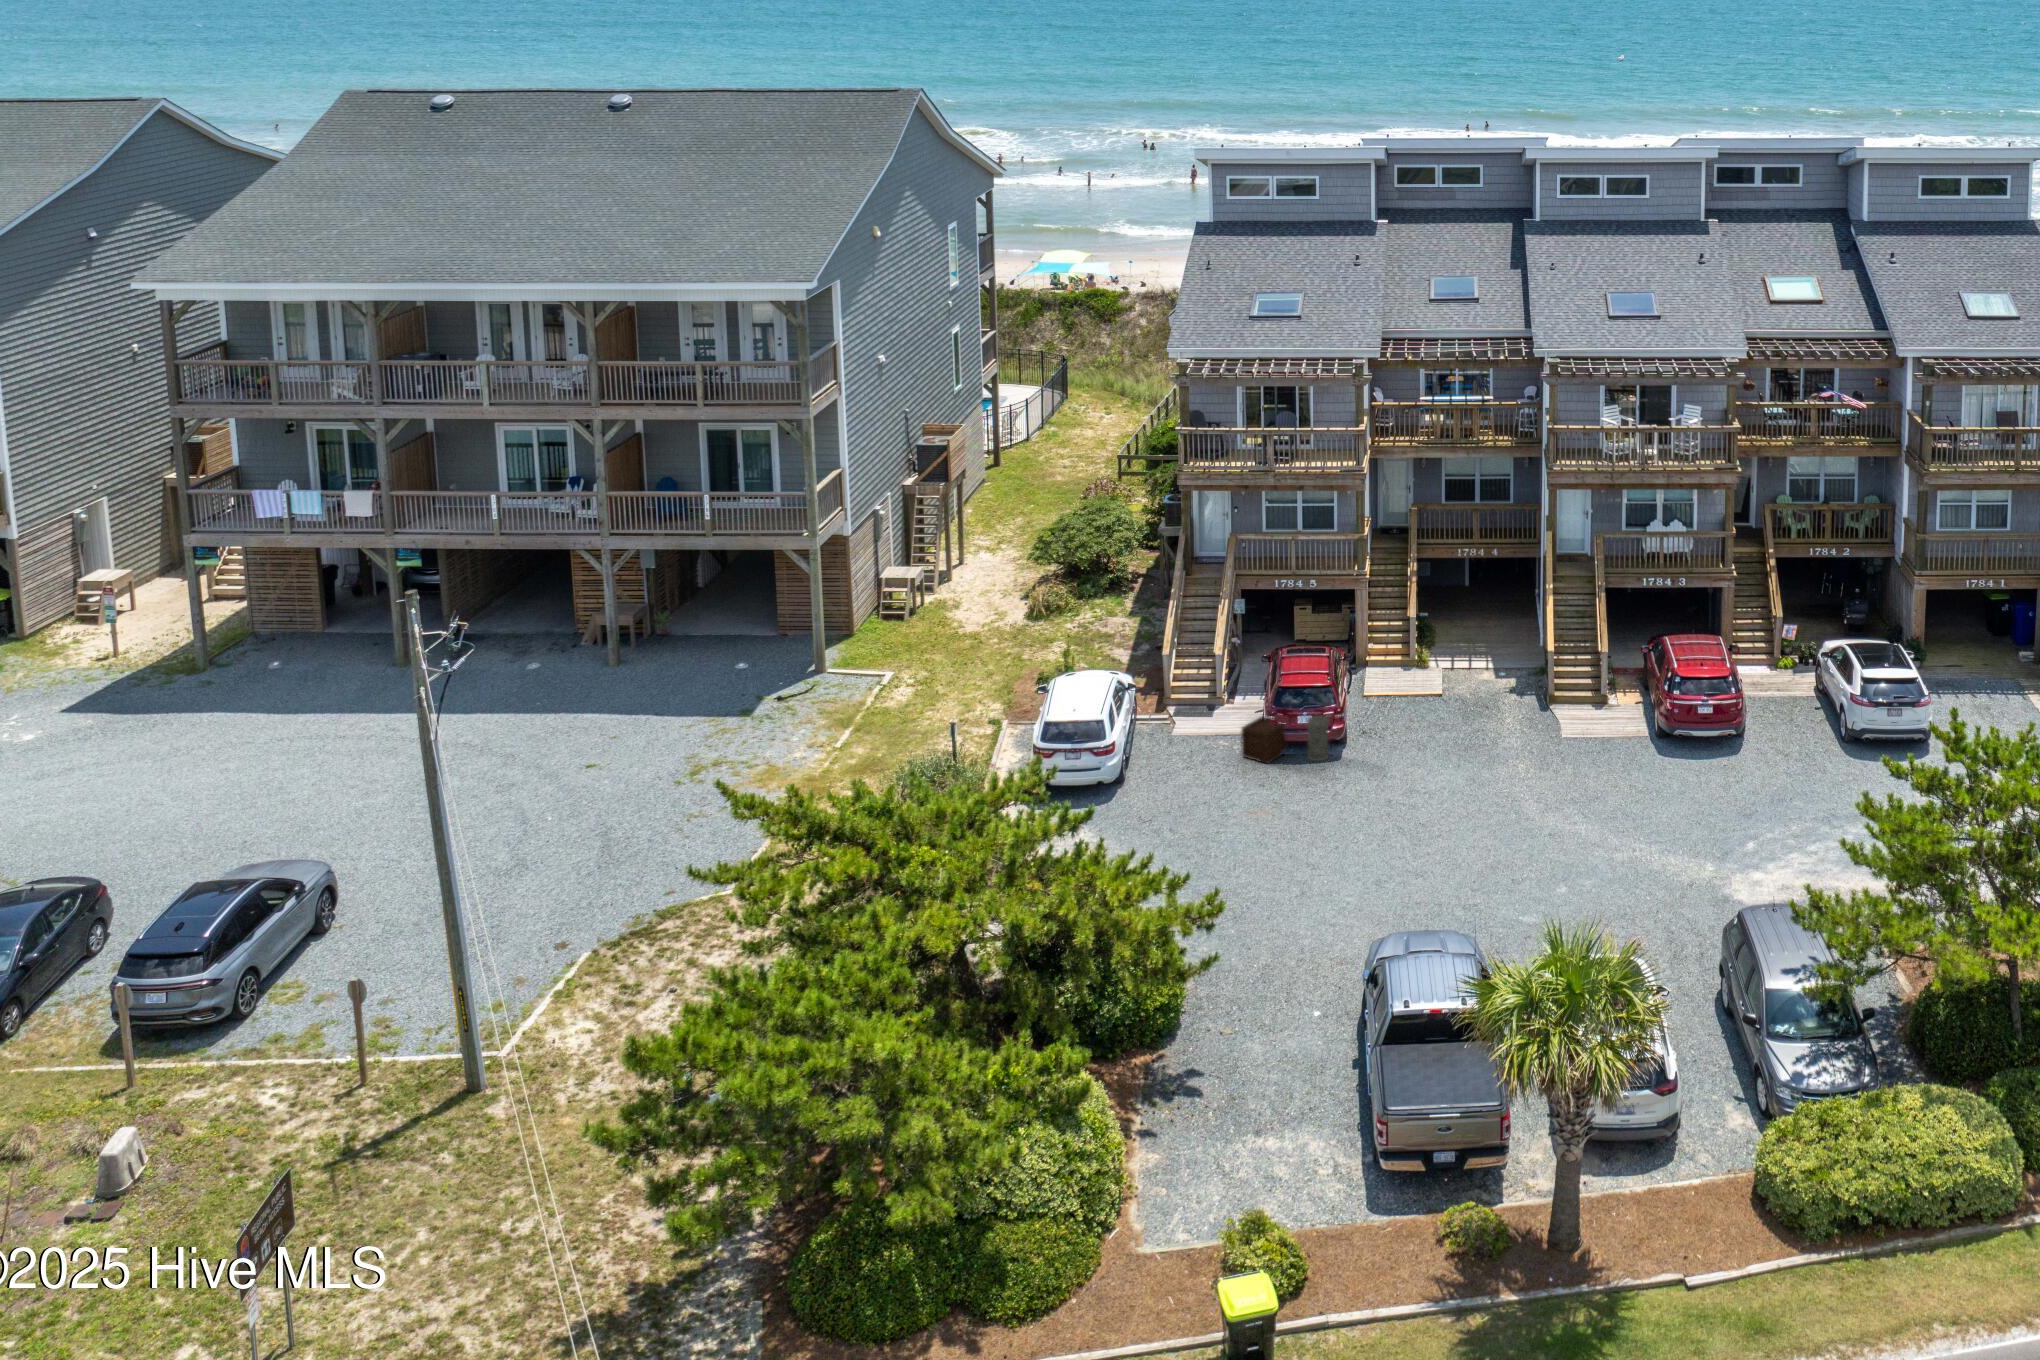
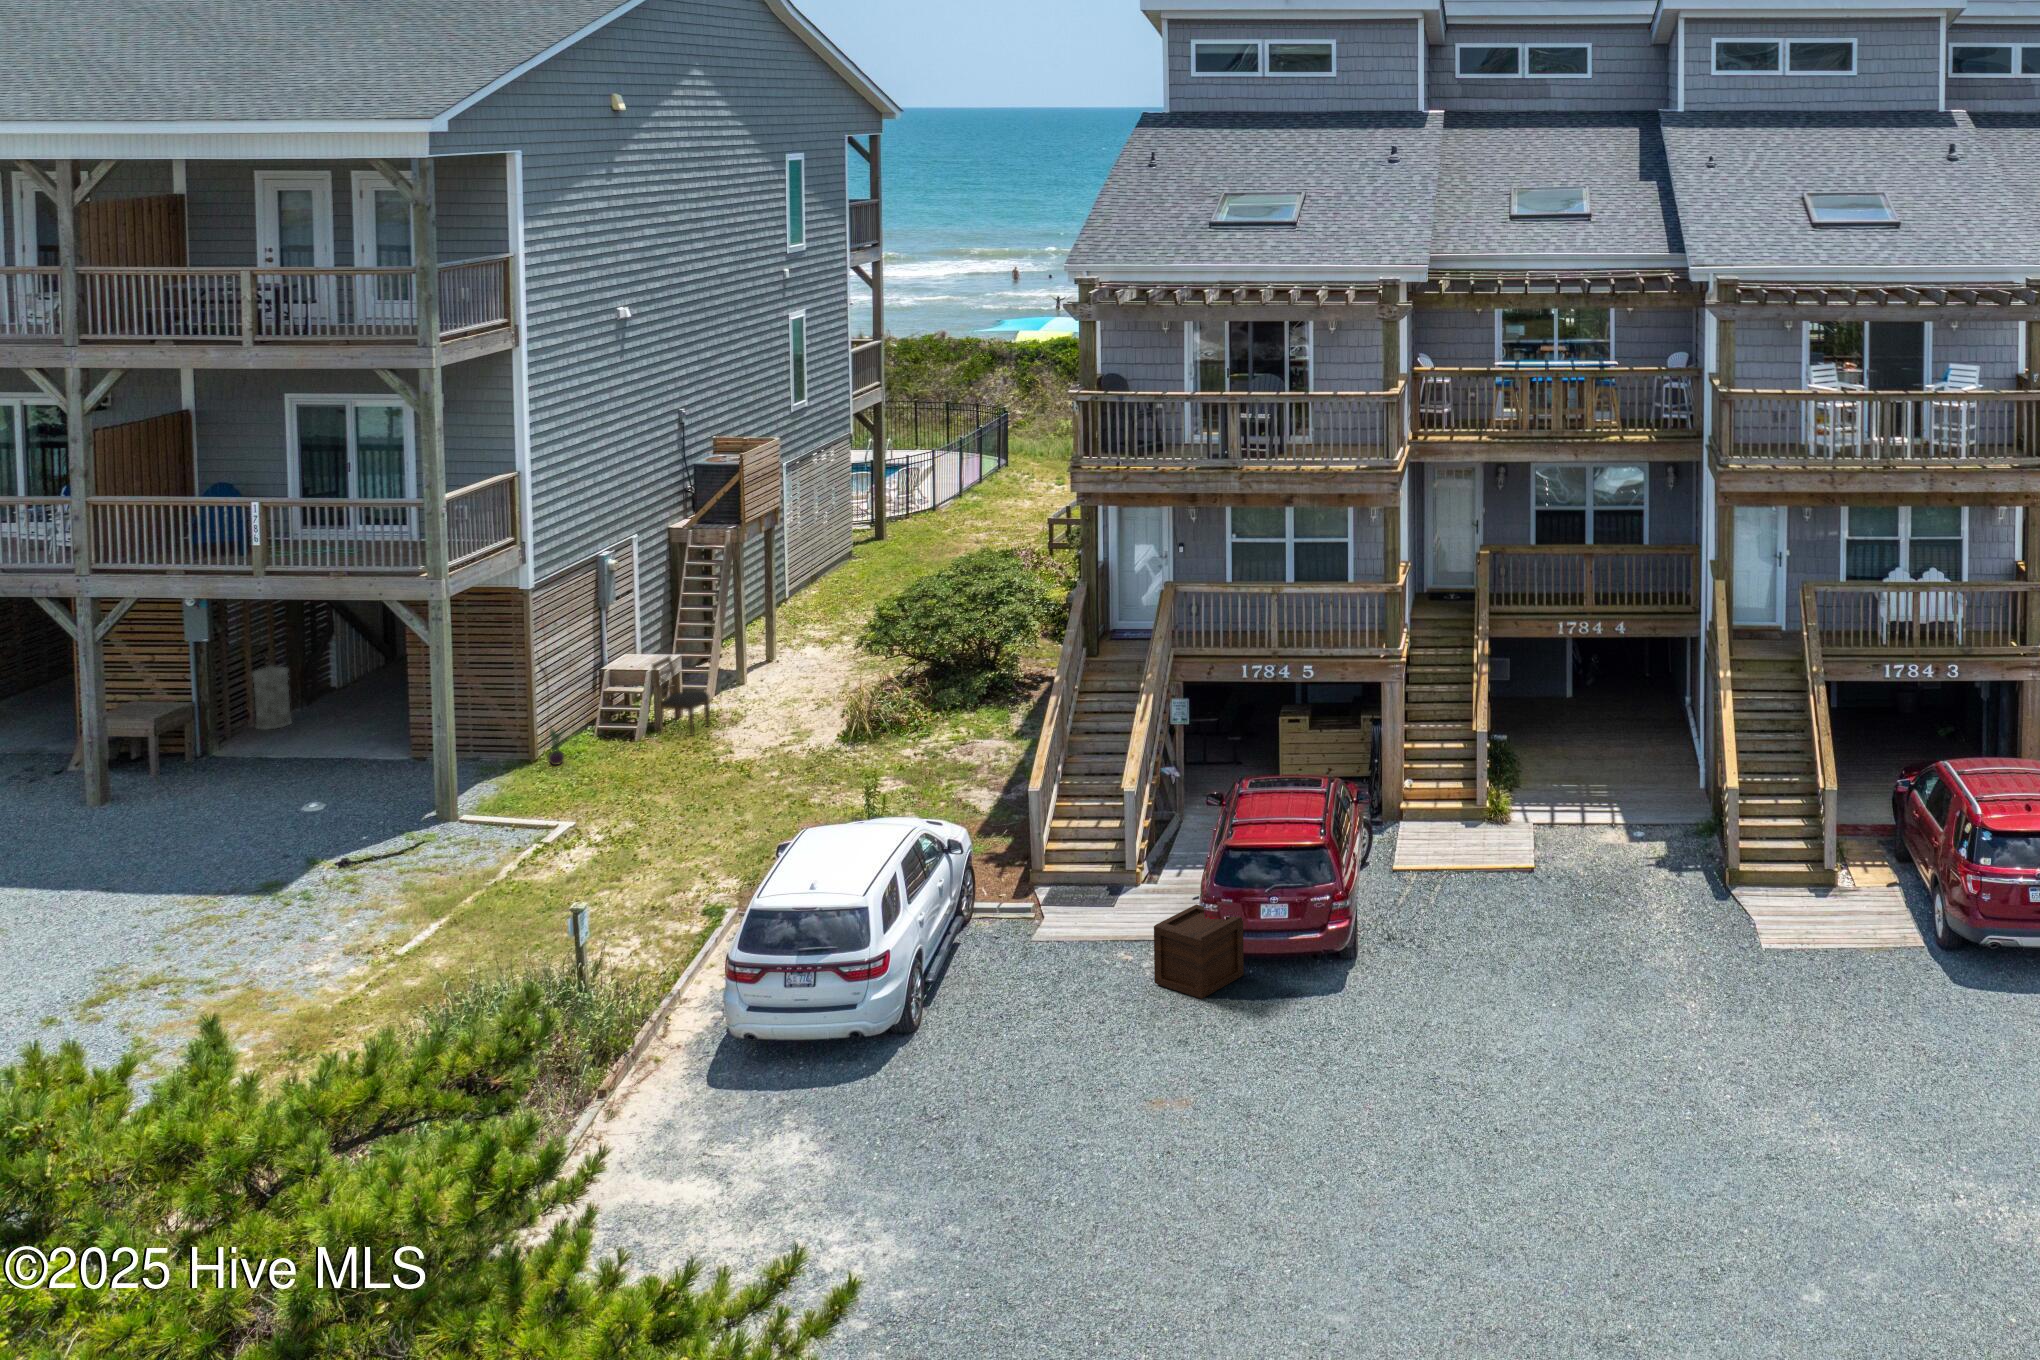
chair: none [912,569,946,617] -> present [652,656,710,735]
decorative plant: present [659,616,669,635] -> present [539,726,564,765]
trash can: present [1307,716,1329,761] -> present [253,666,292,730]

